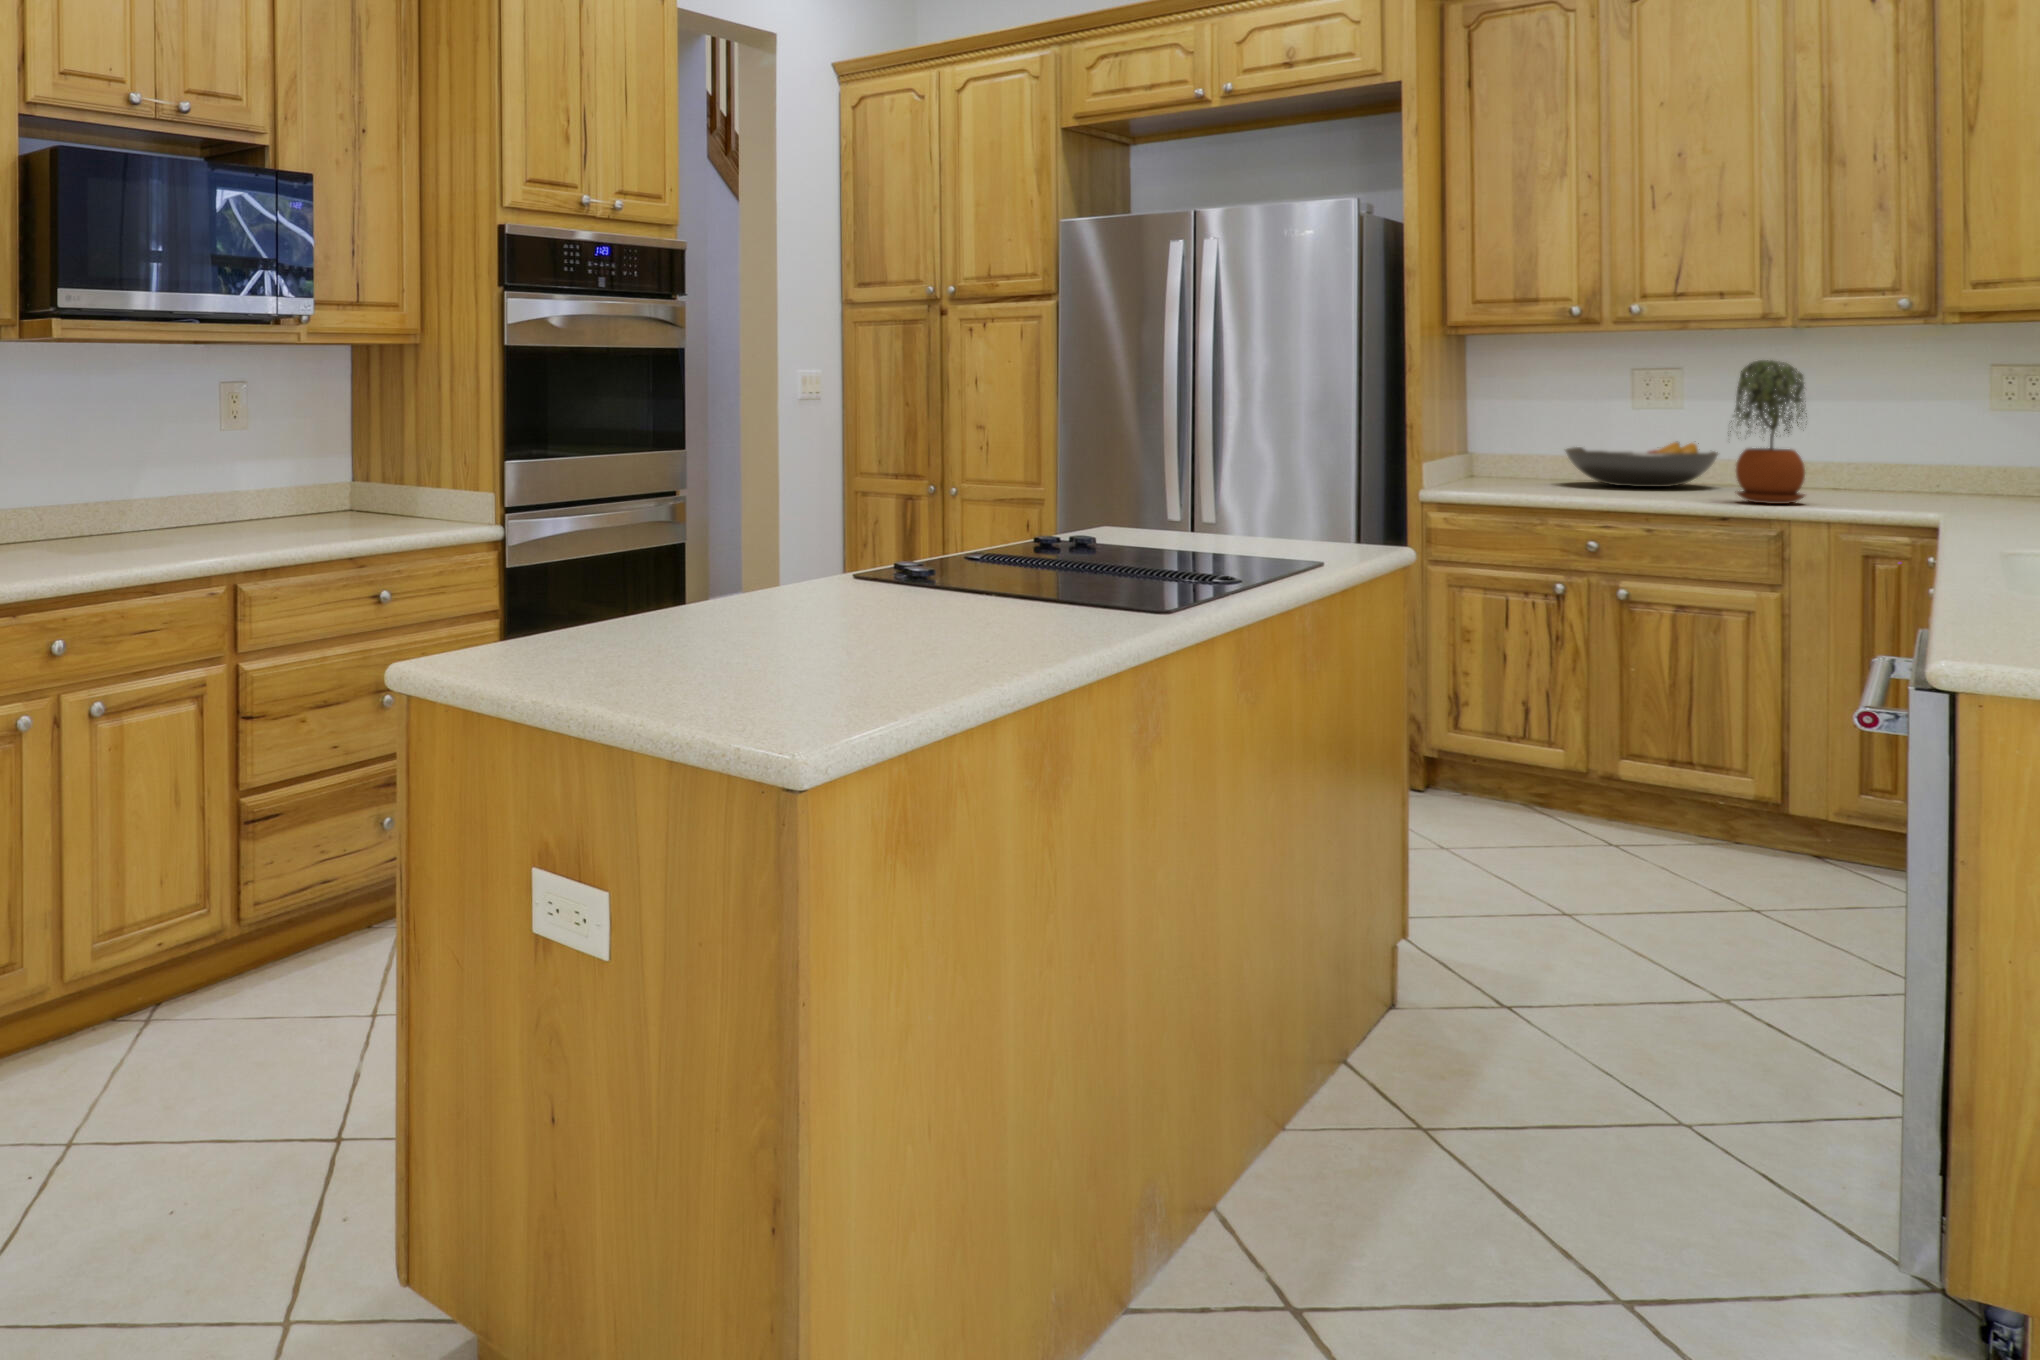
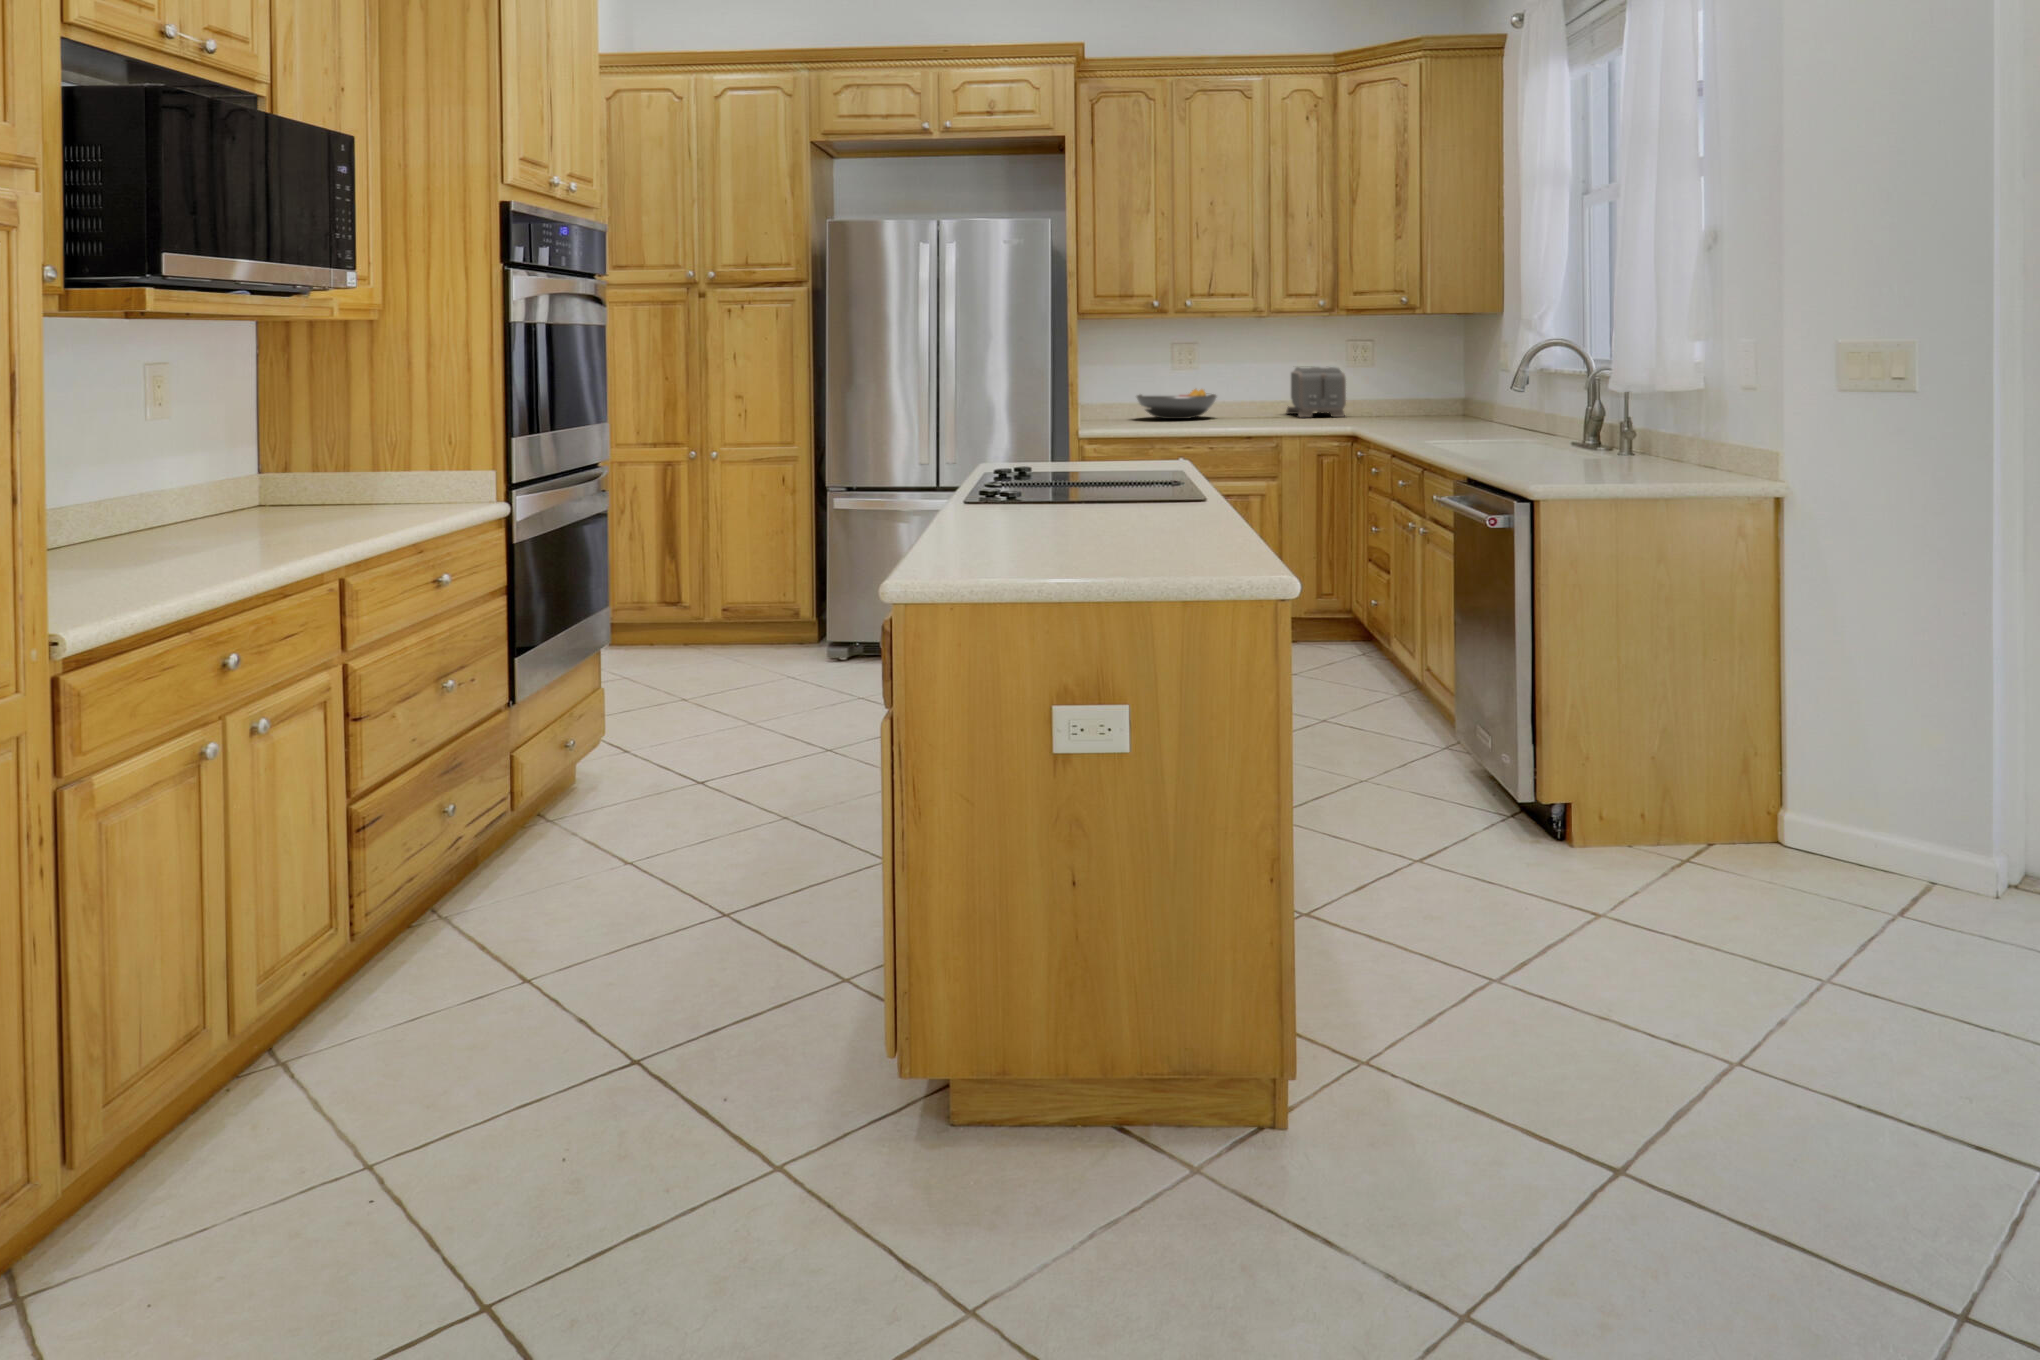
potted plant: present [1728,360,1807,504] -> none [1245,335,1282,424]
toaster: none [1877,412,1988,501] -> present [1286,366,1346,417]

